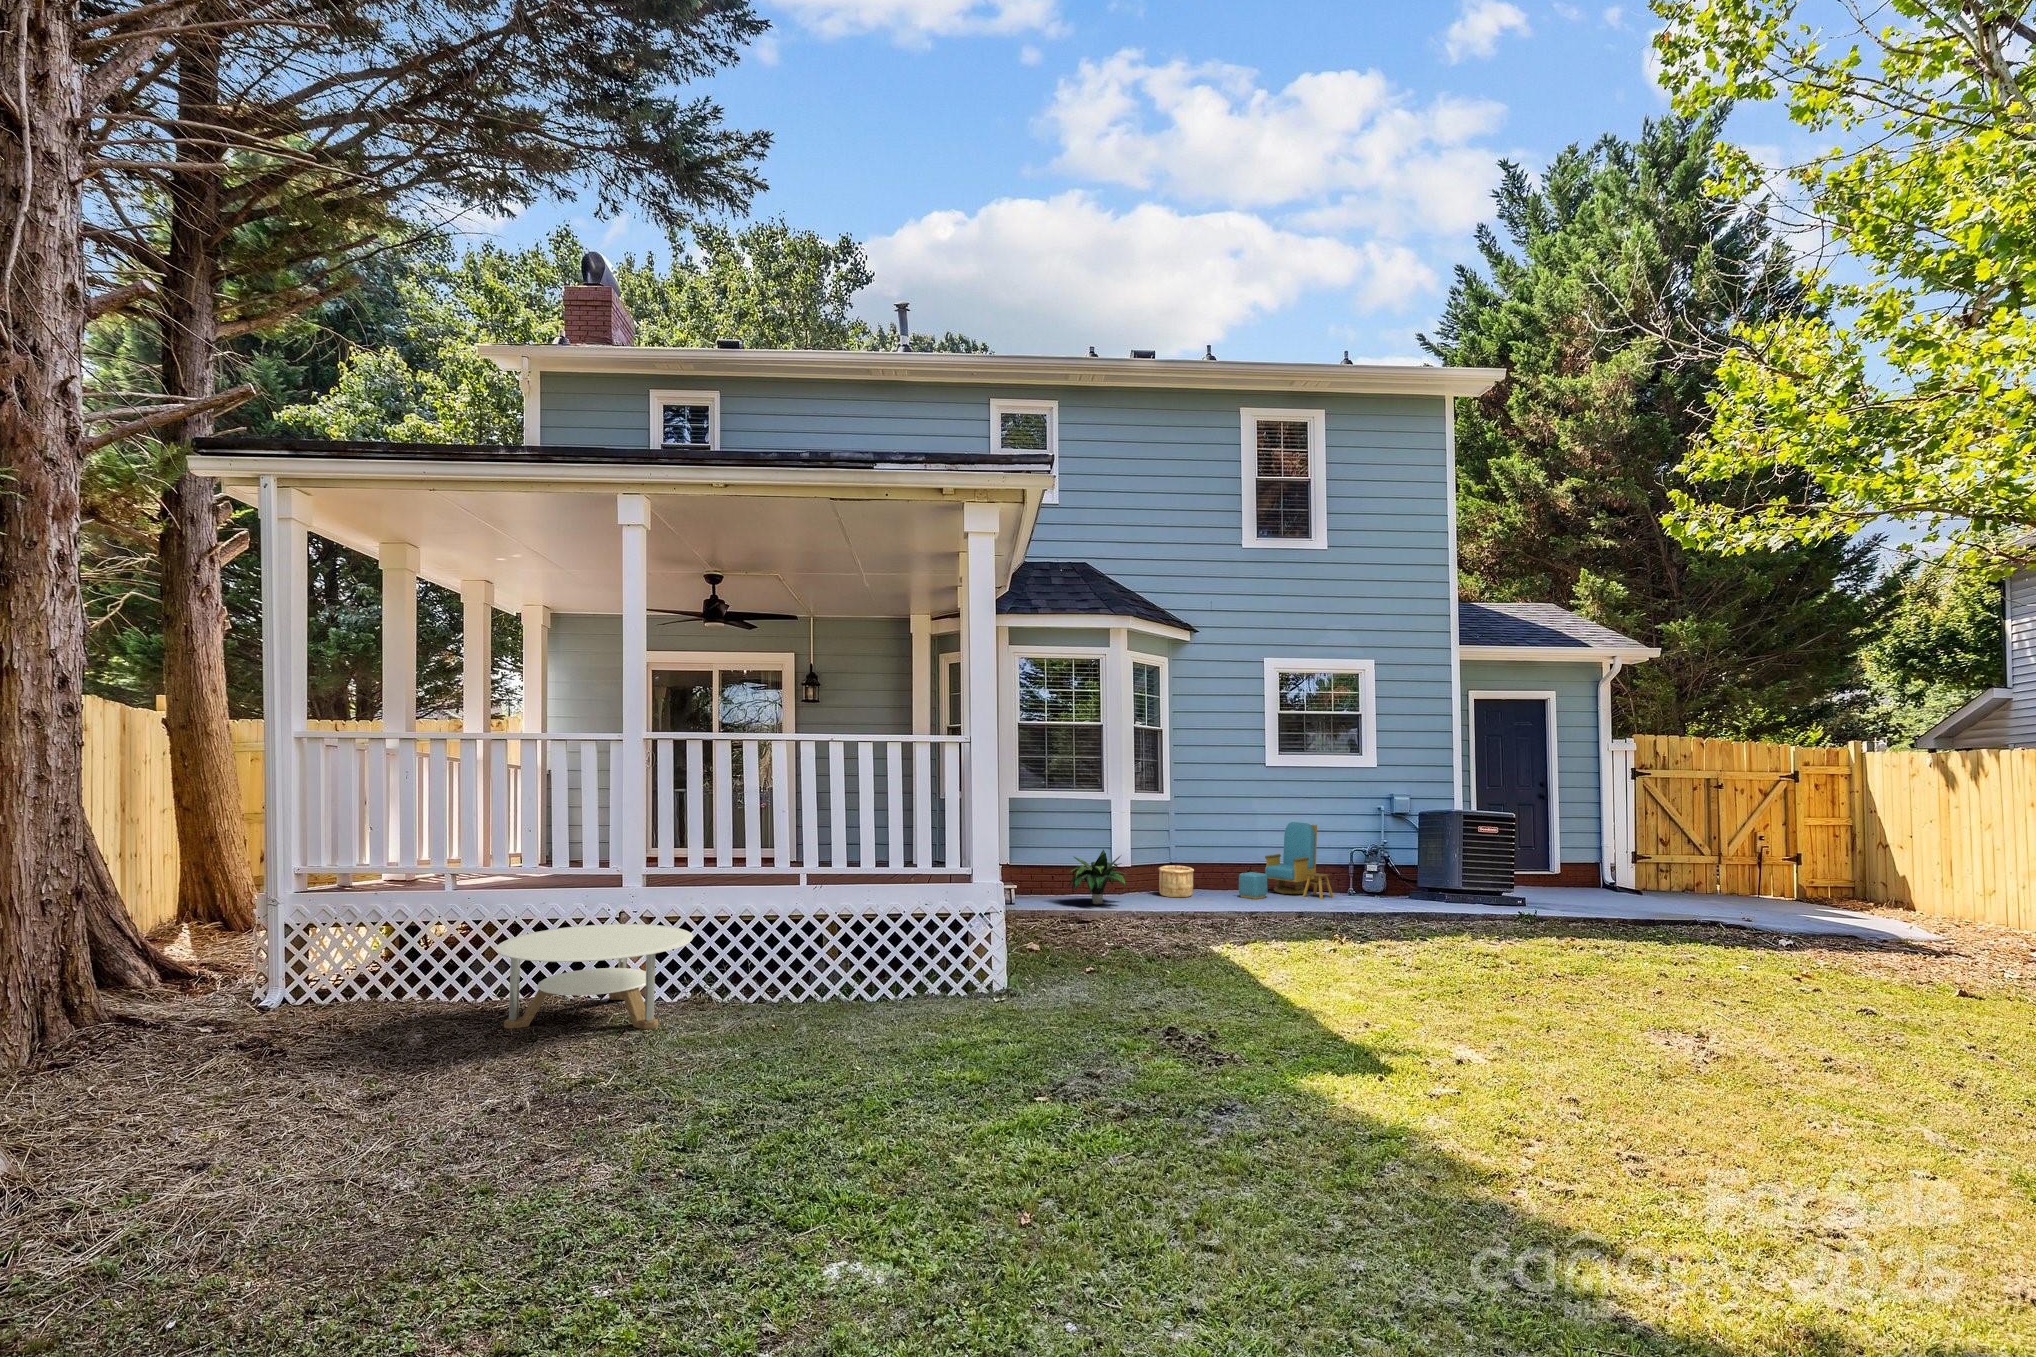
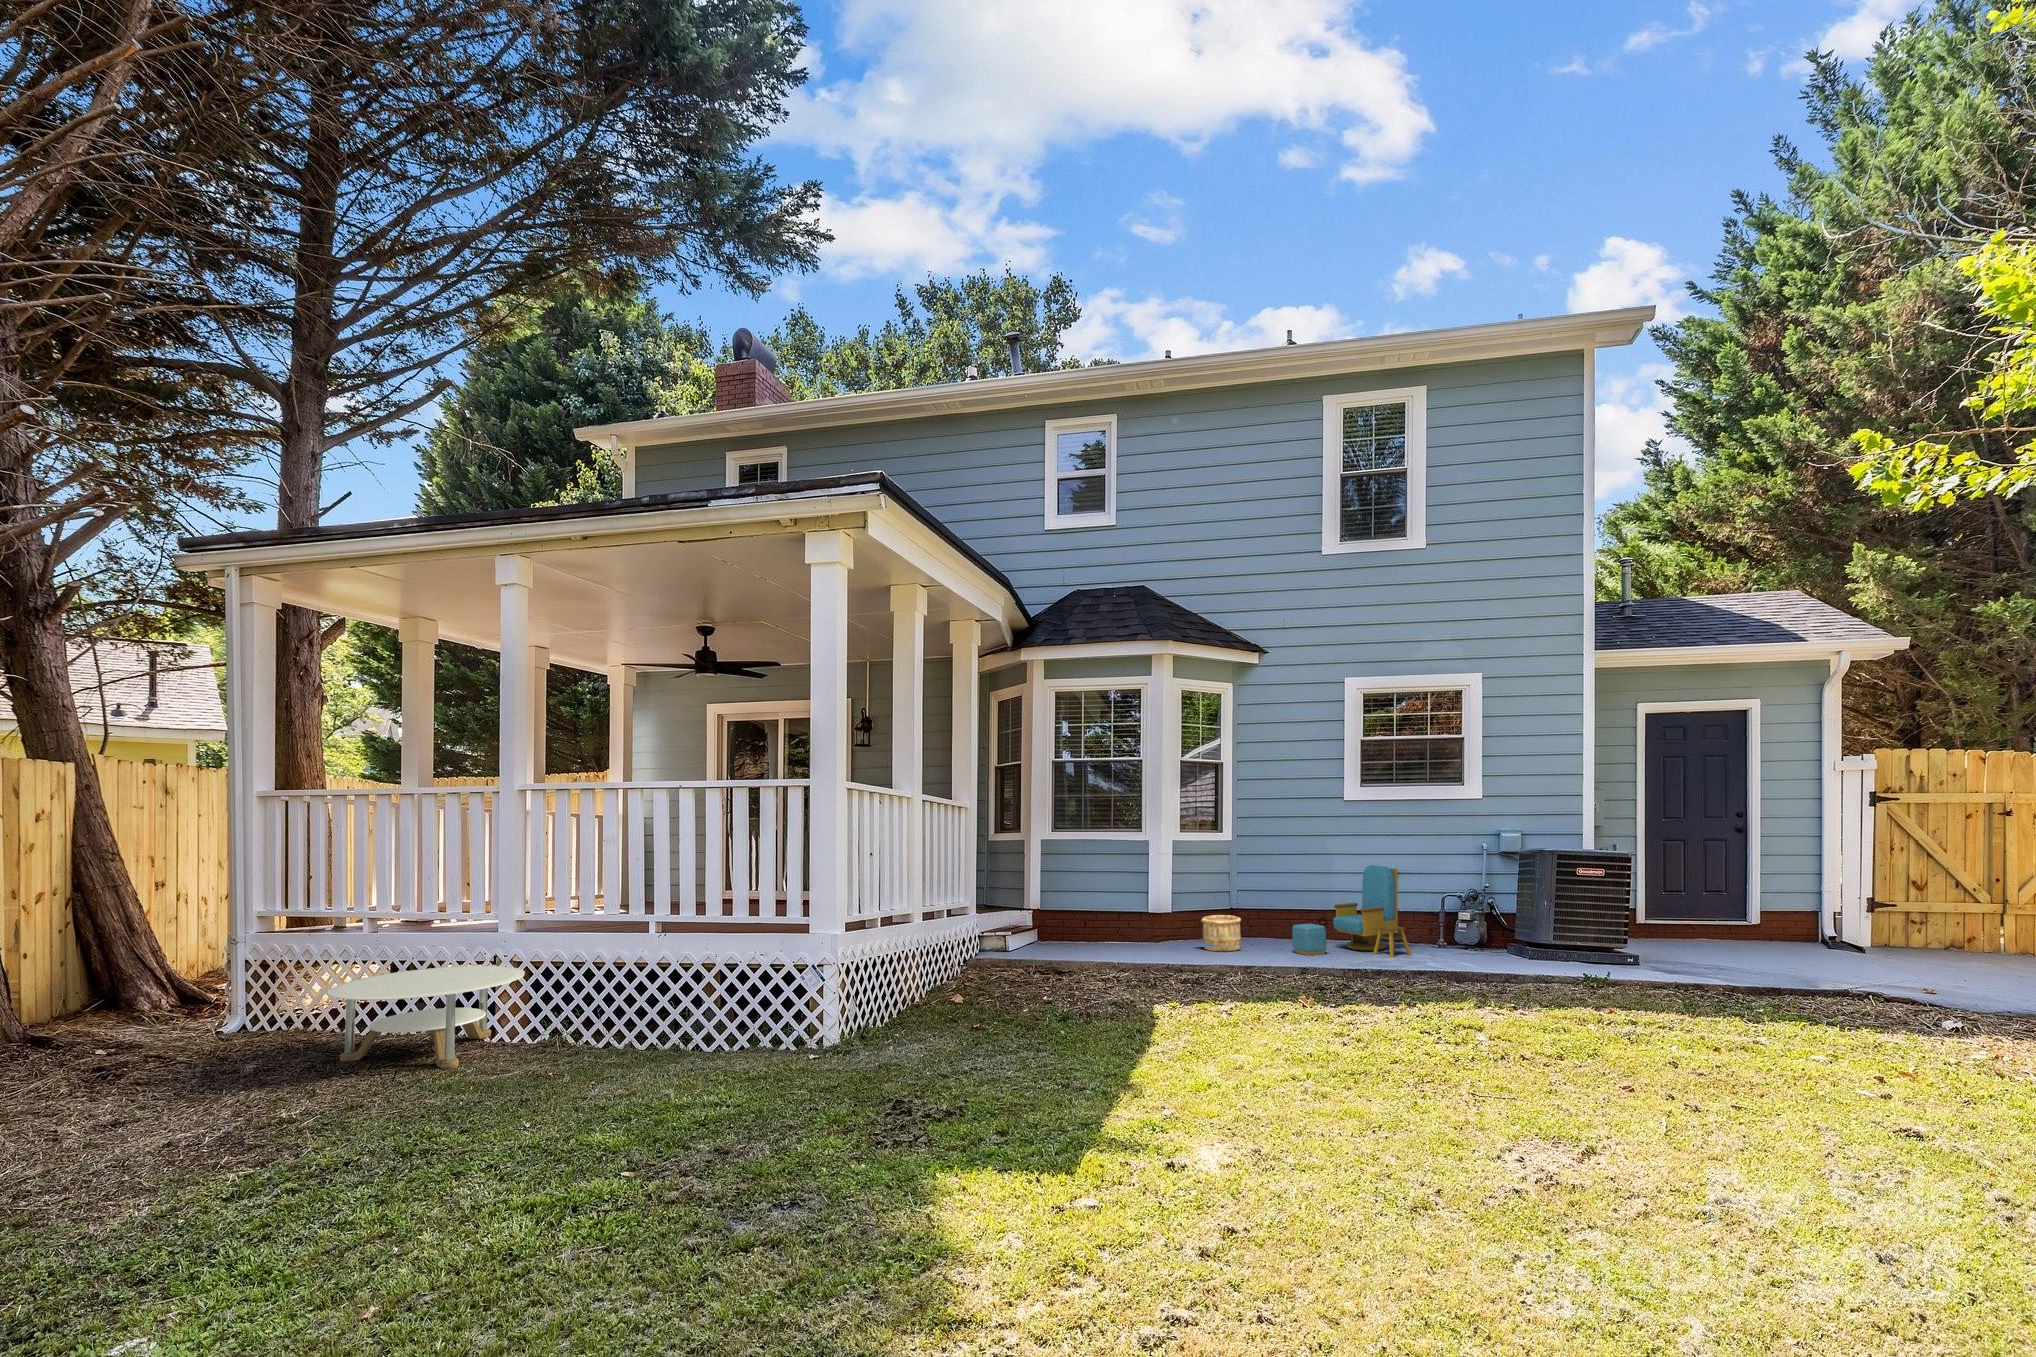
potted plant: present [1068,850,1129,904] -> none [1081,896,1156,957]

